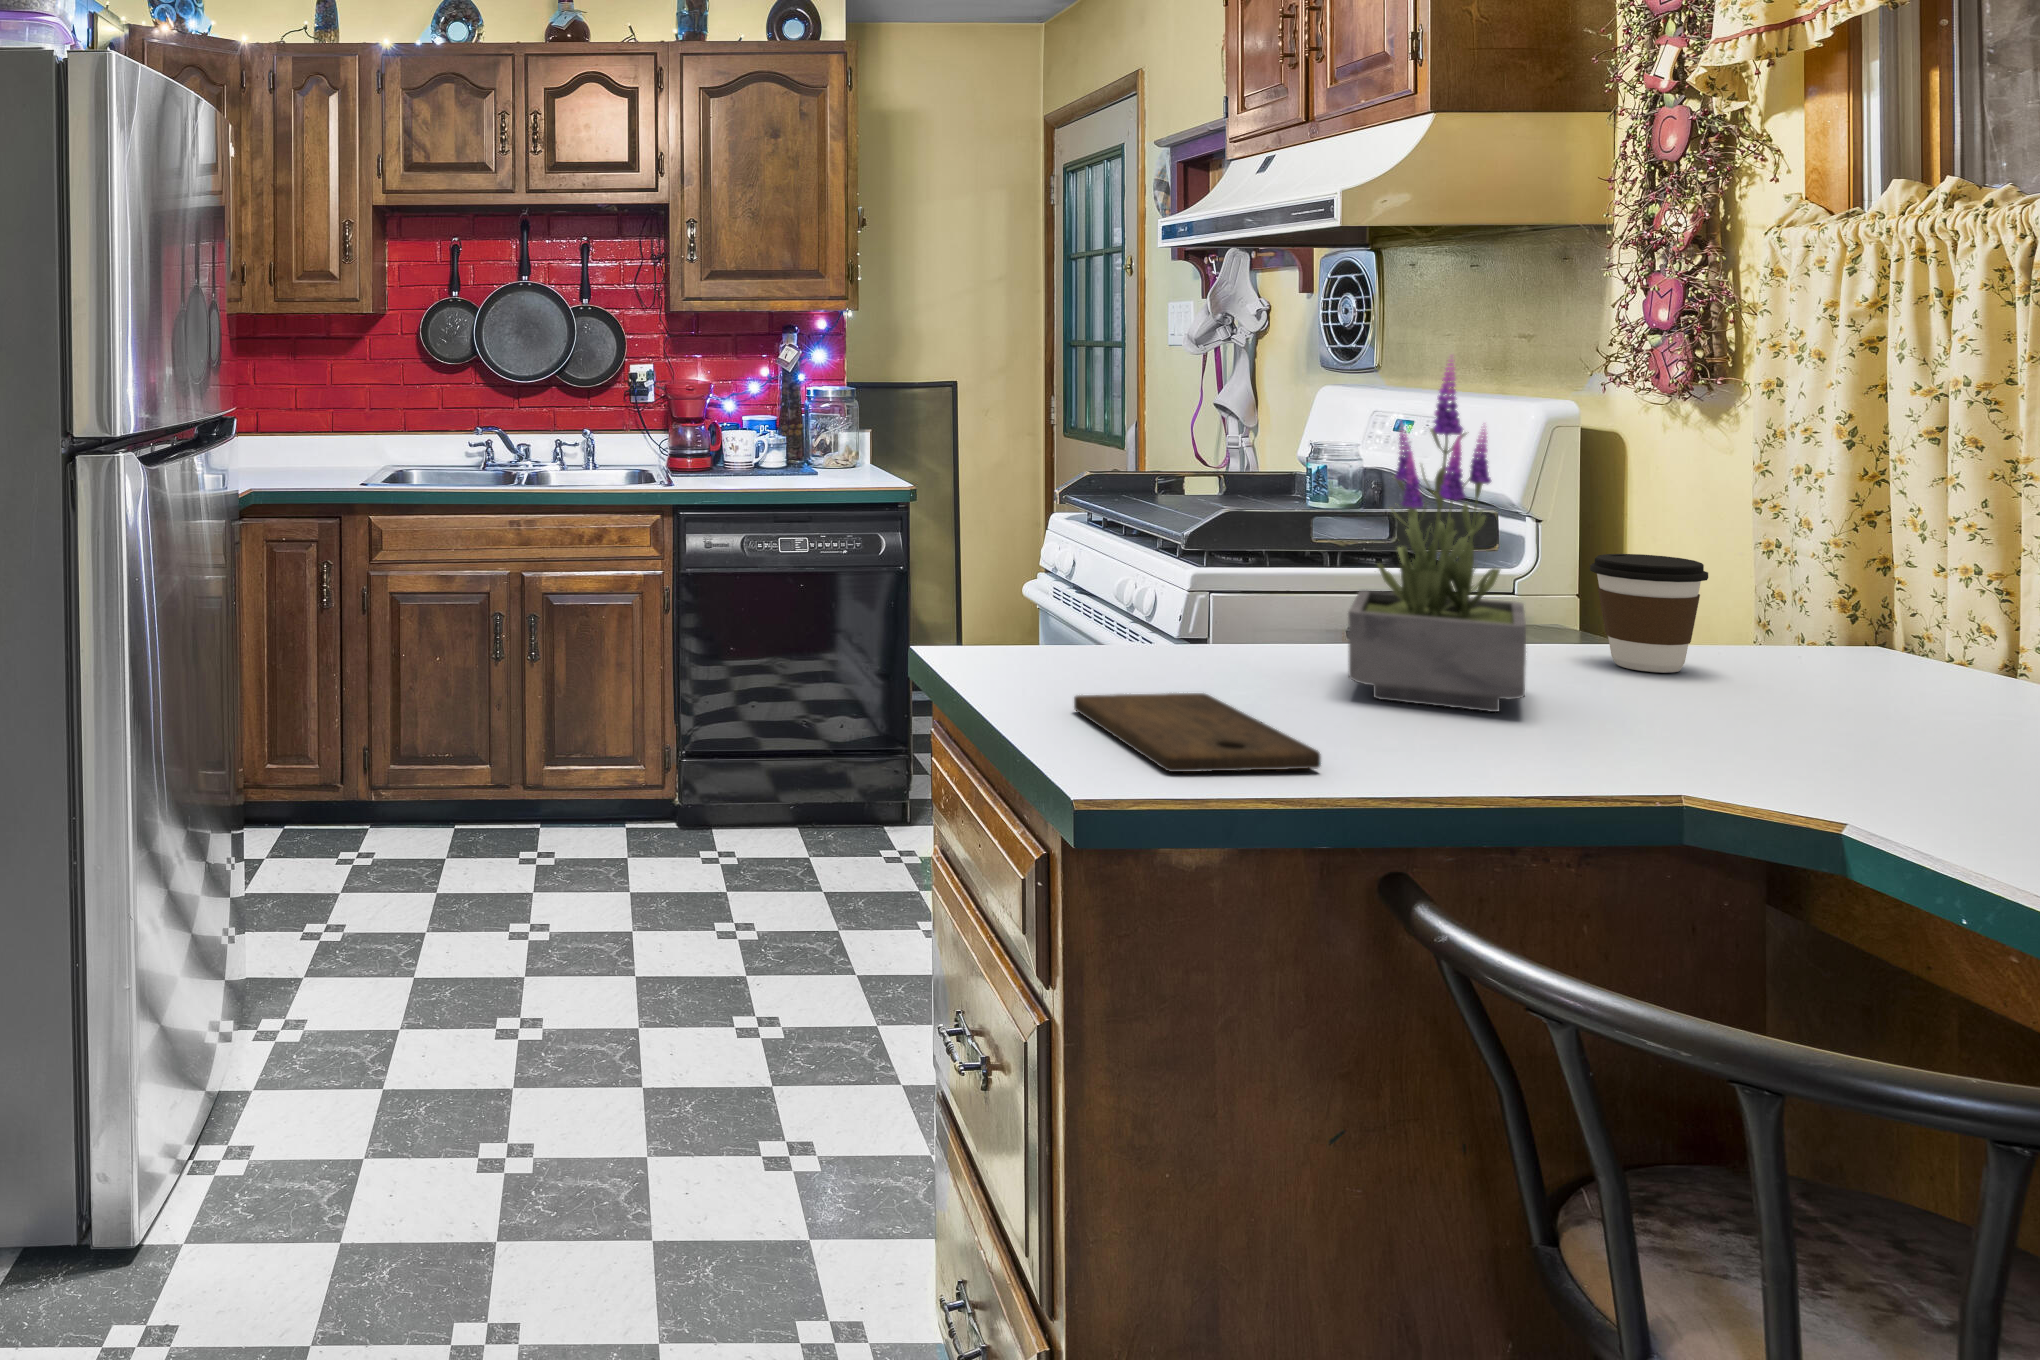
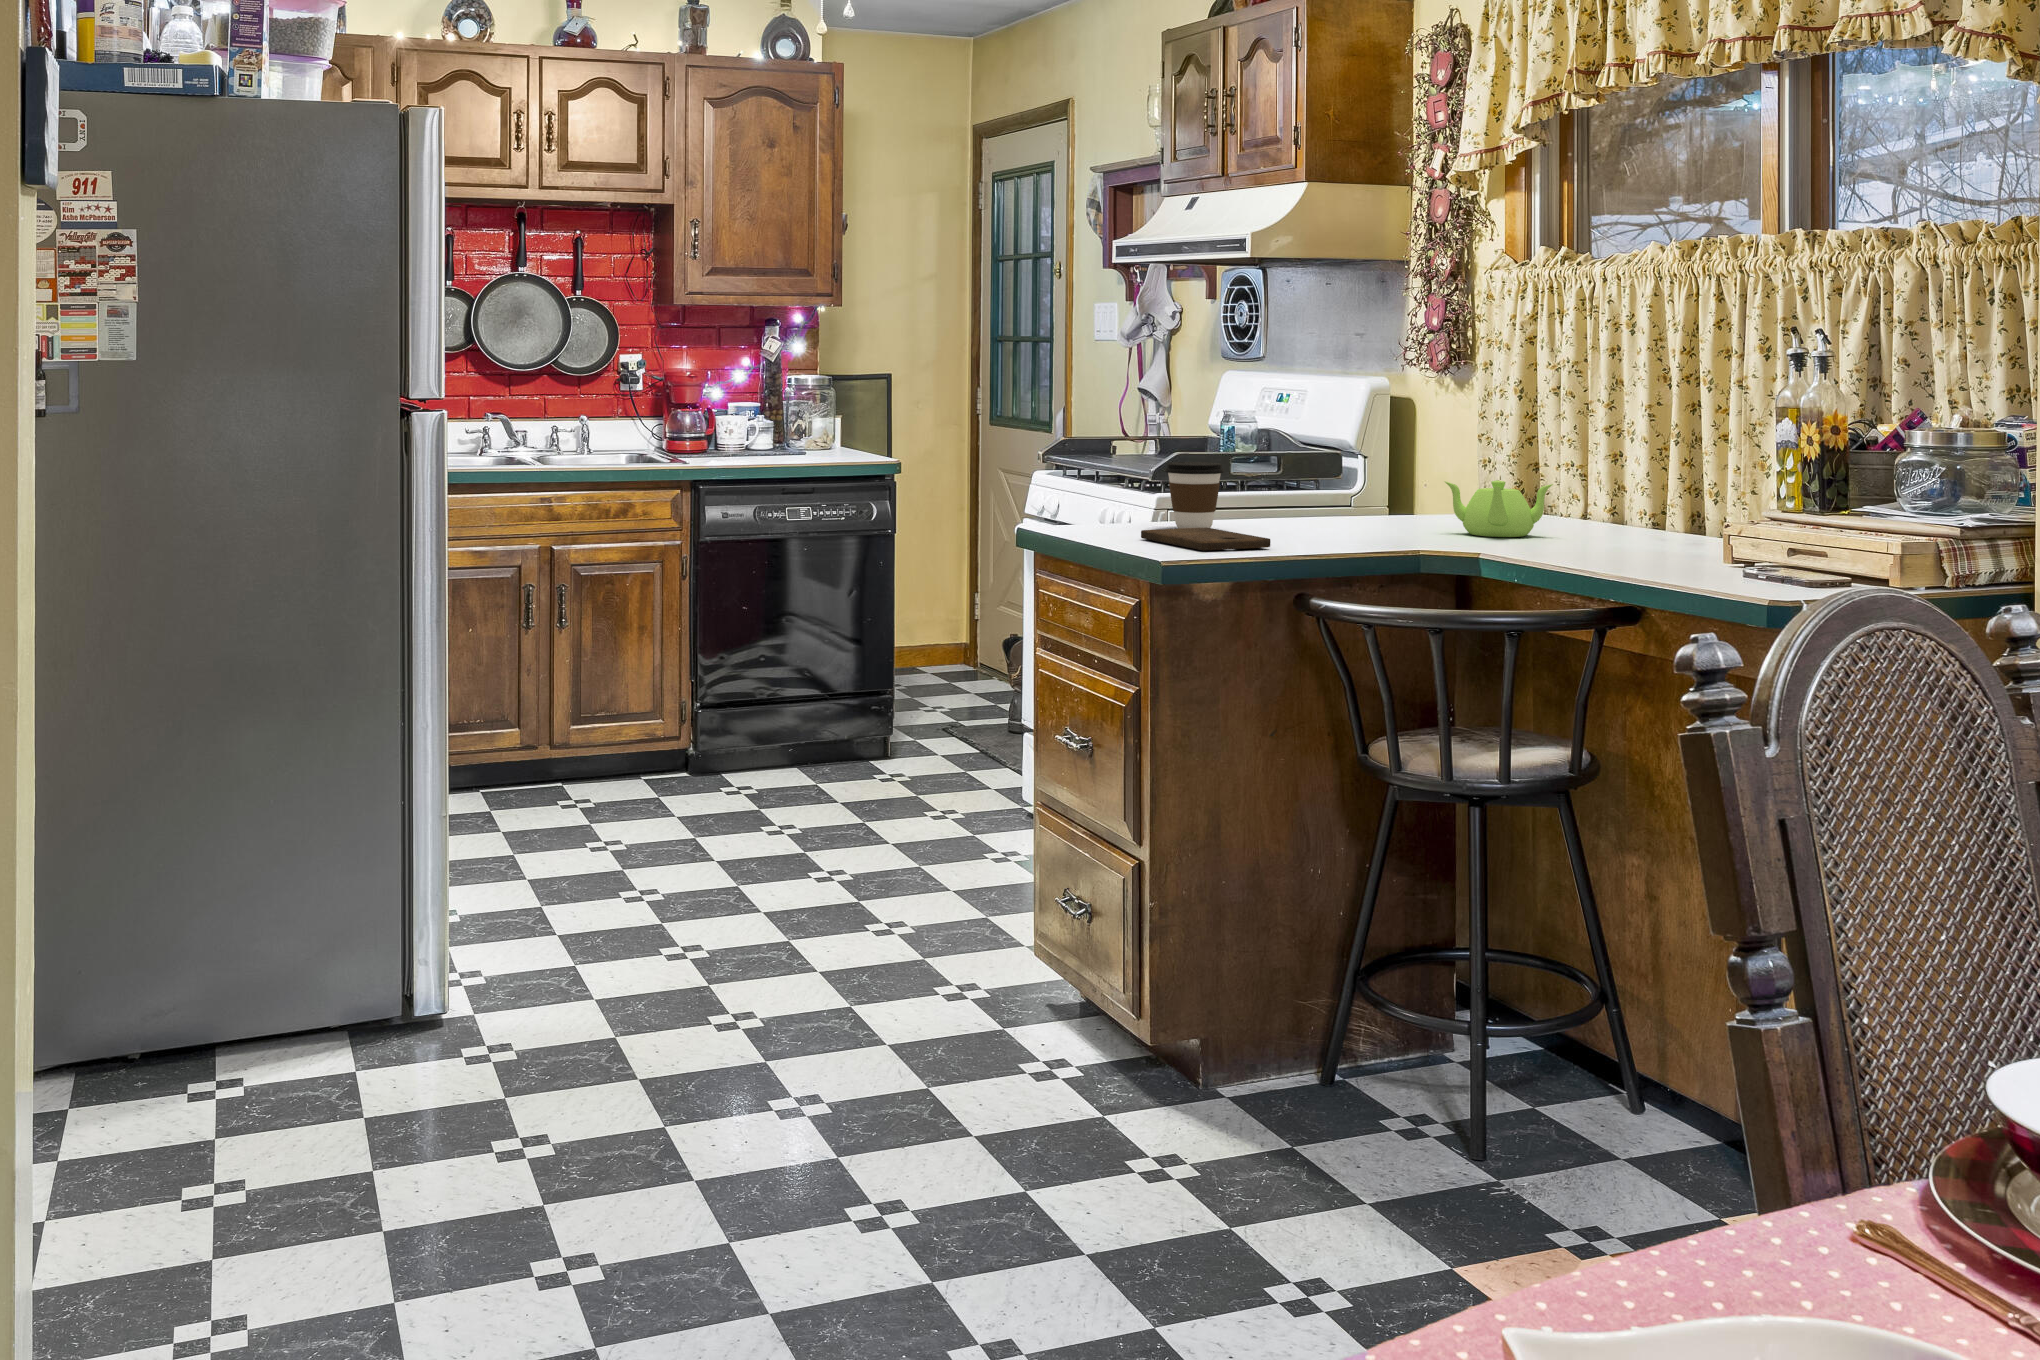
potted plant: present [1348,360,1526,712] -> none [1275,341,1360,533]
coffee cup: present [1590,554,1708,673] -> present [1165,462,1224,528]
teapot: none [1713,618,1989,751] -> present [1445,480,1553,537]

